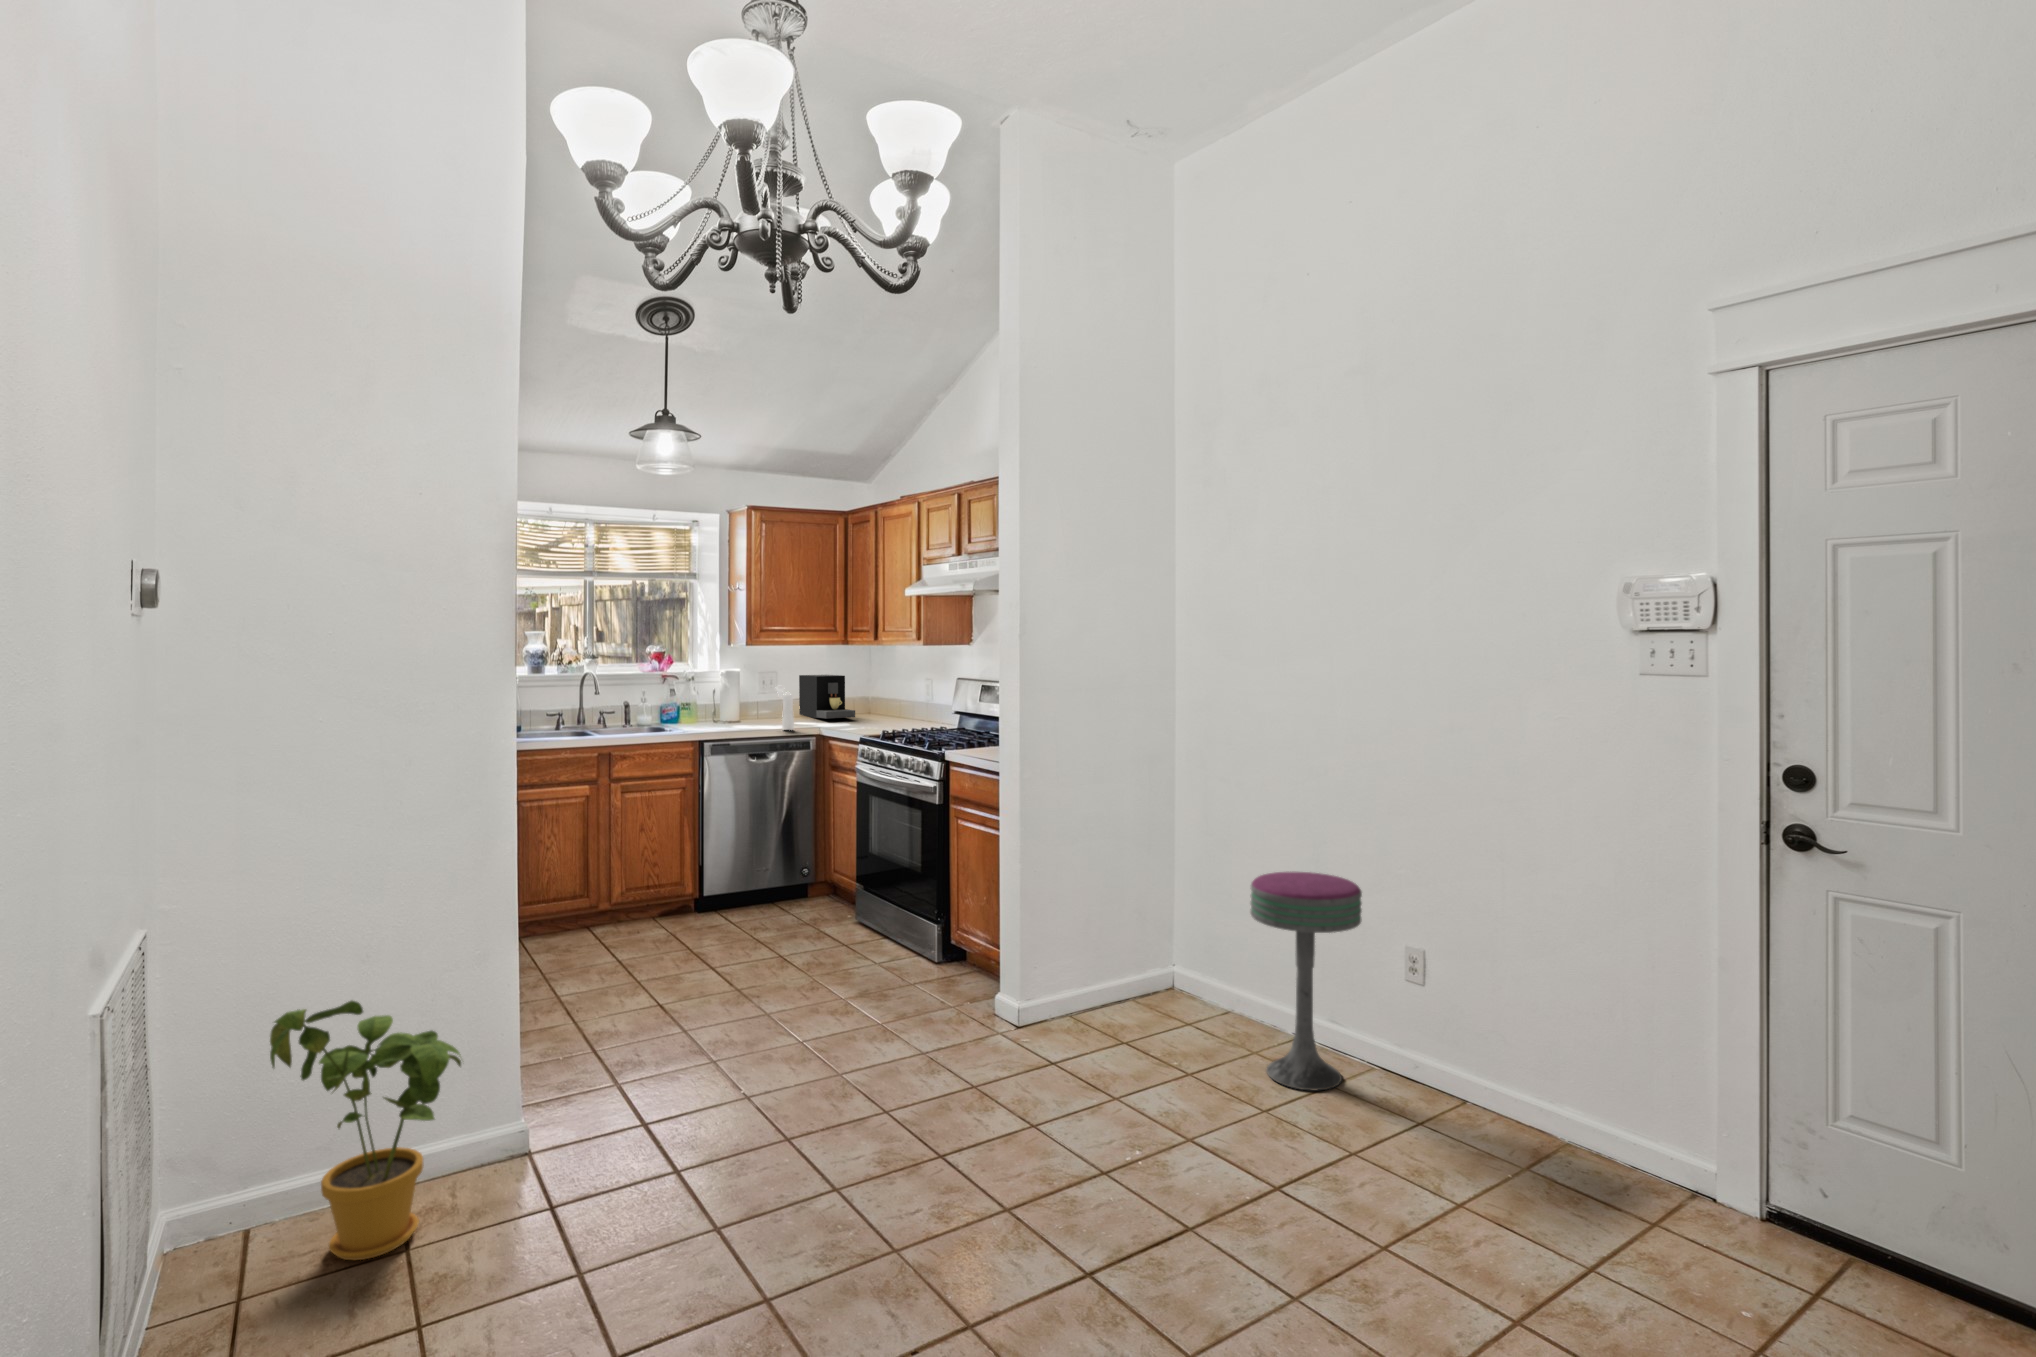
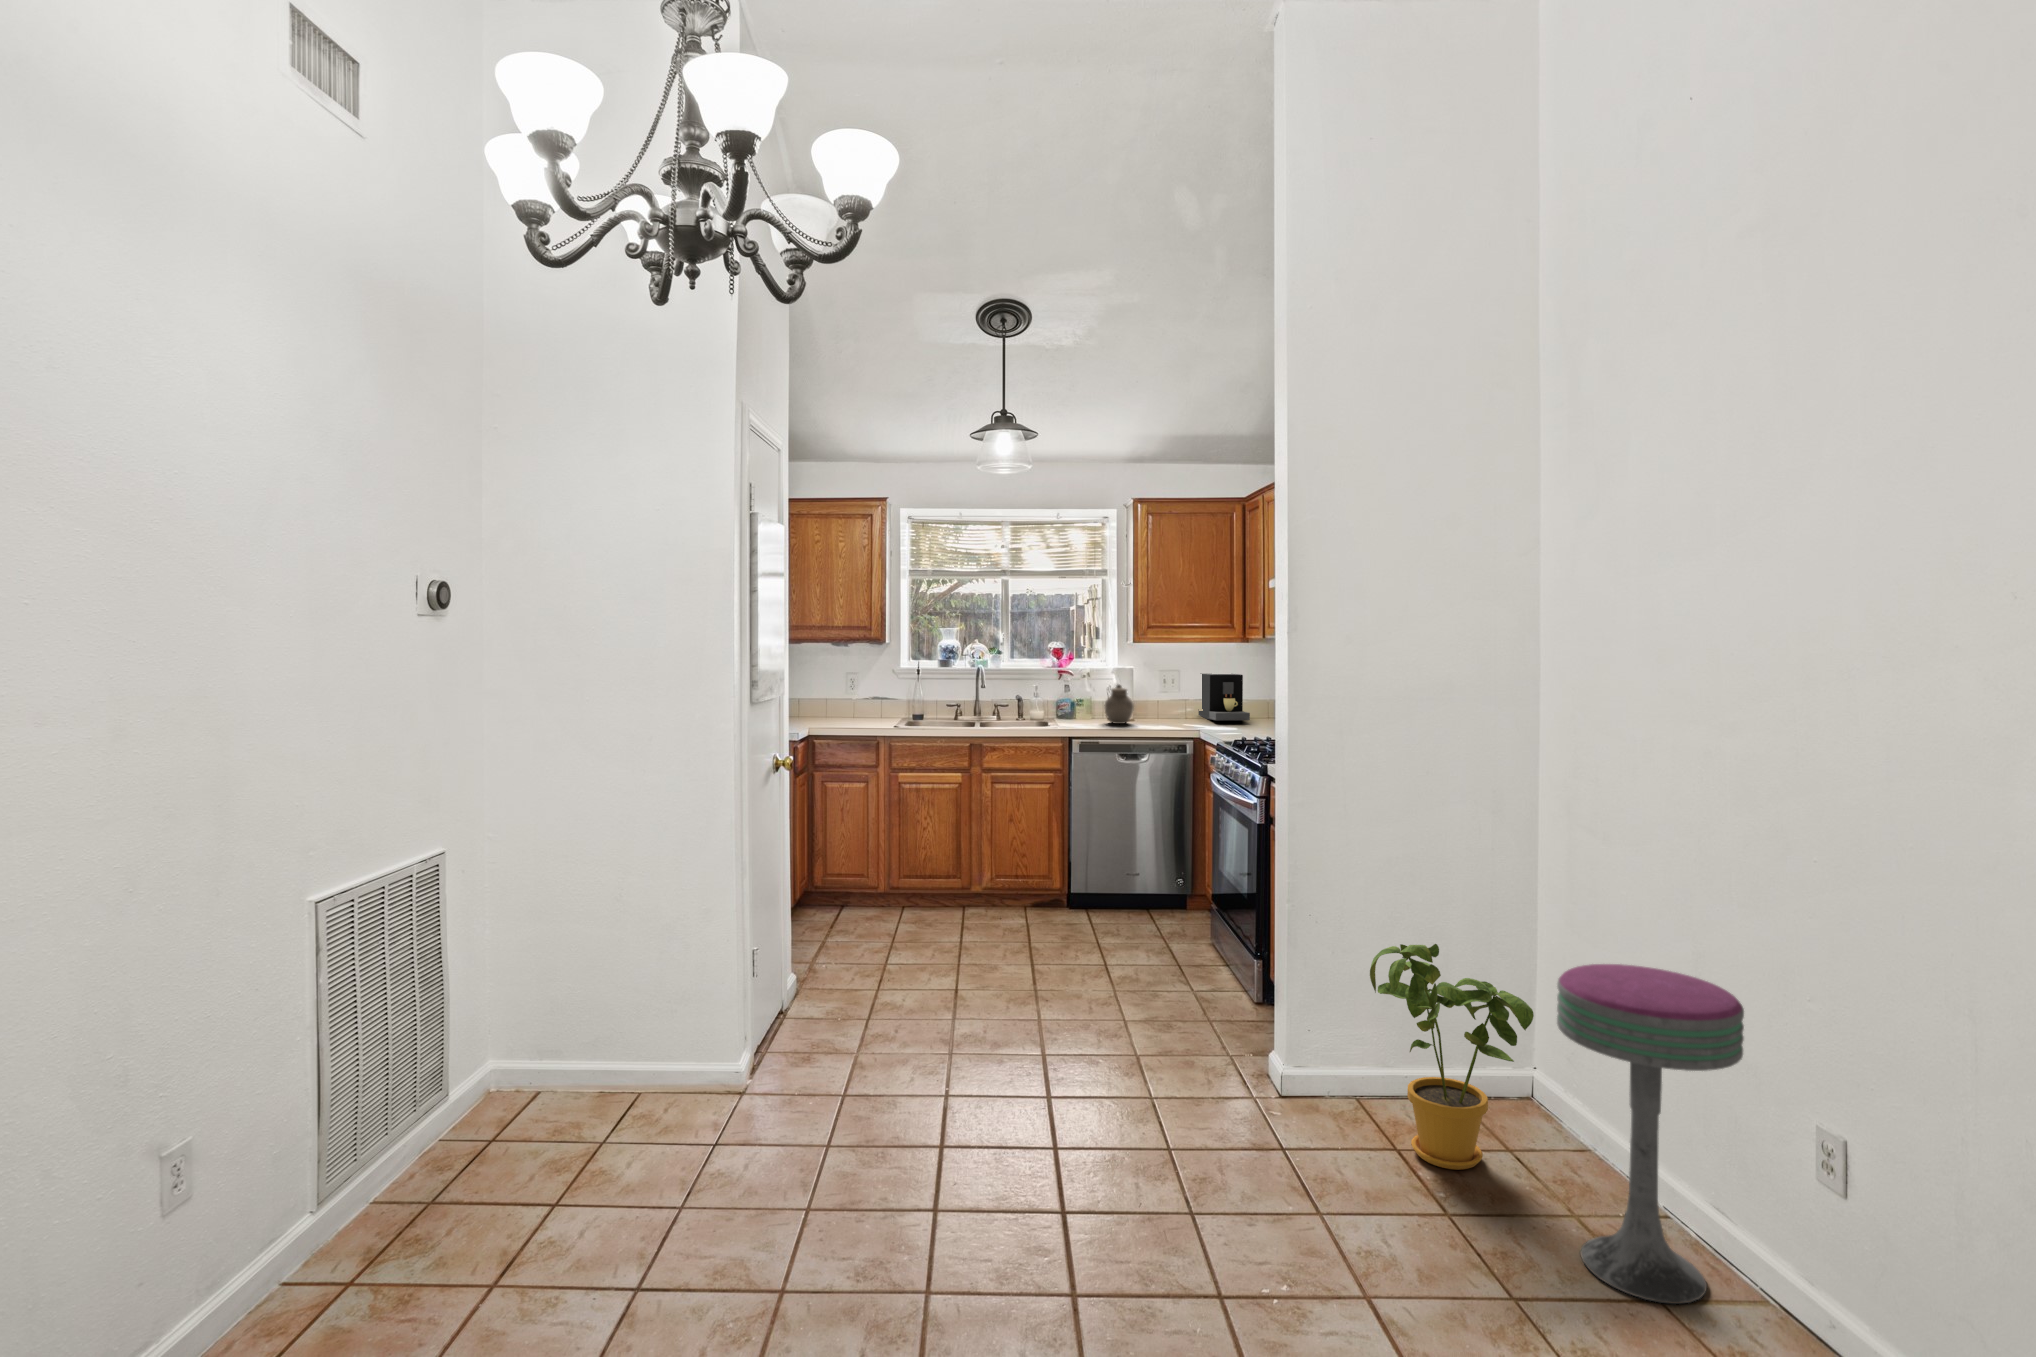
pepper mill: present [776,686,794,730] -> none [1155,684,1169,730]
jar: none [722,687,752,726] -> present [1104,685,1134,724]
house plant: present [270,1001,461,1260] -> present [1370,944,1534,1170]

